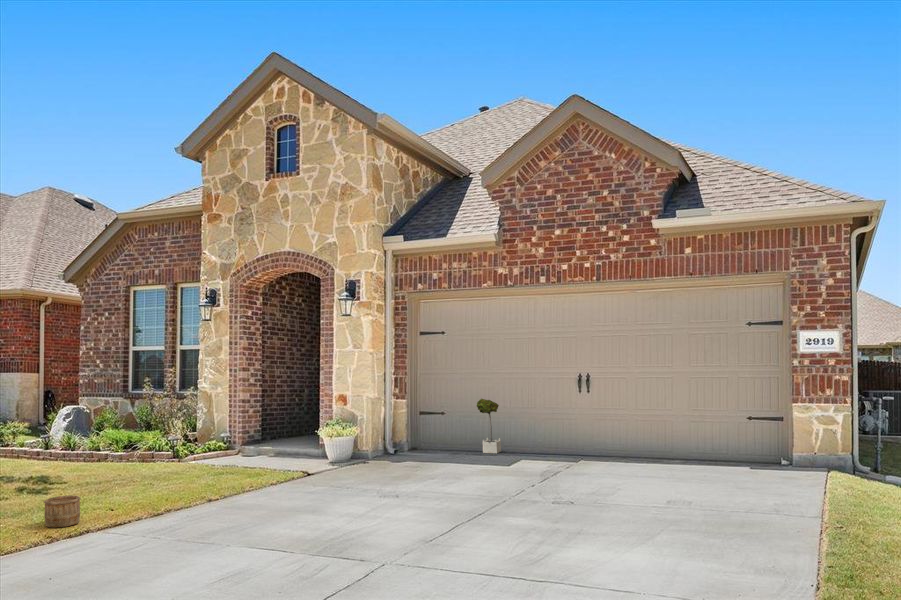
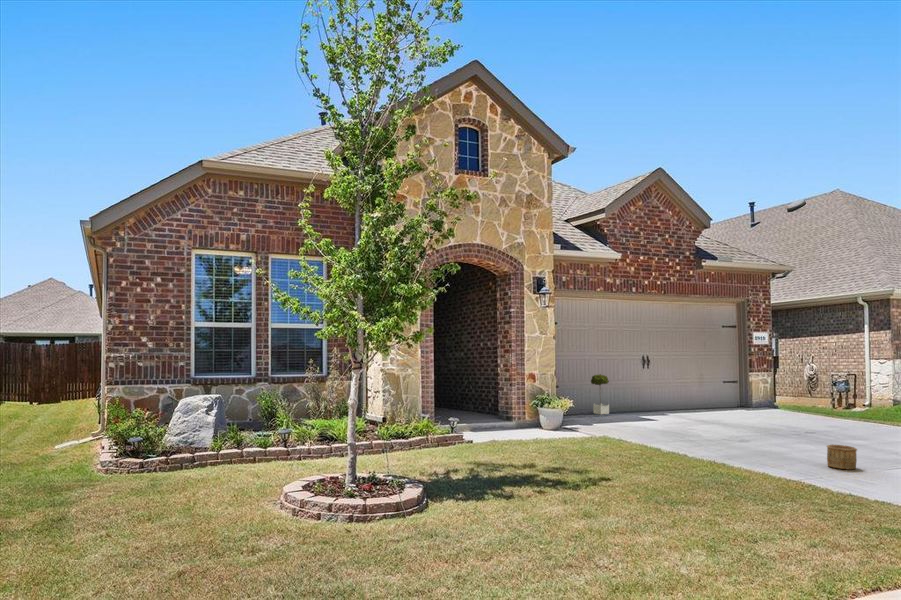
wooden bucket: present [44,495,81,528] -> present [827,445,857,469]

